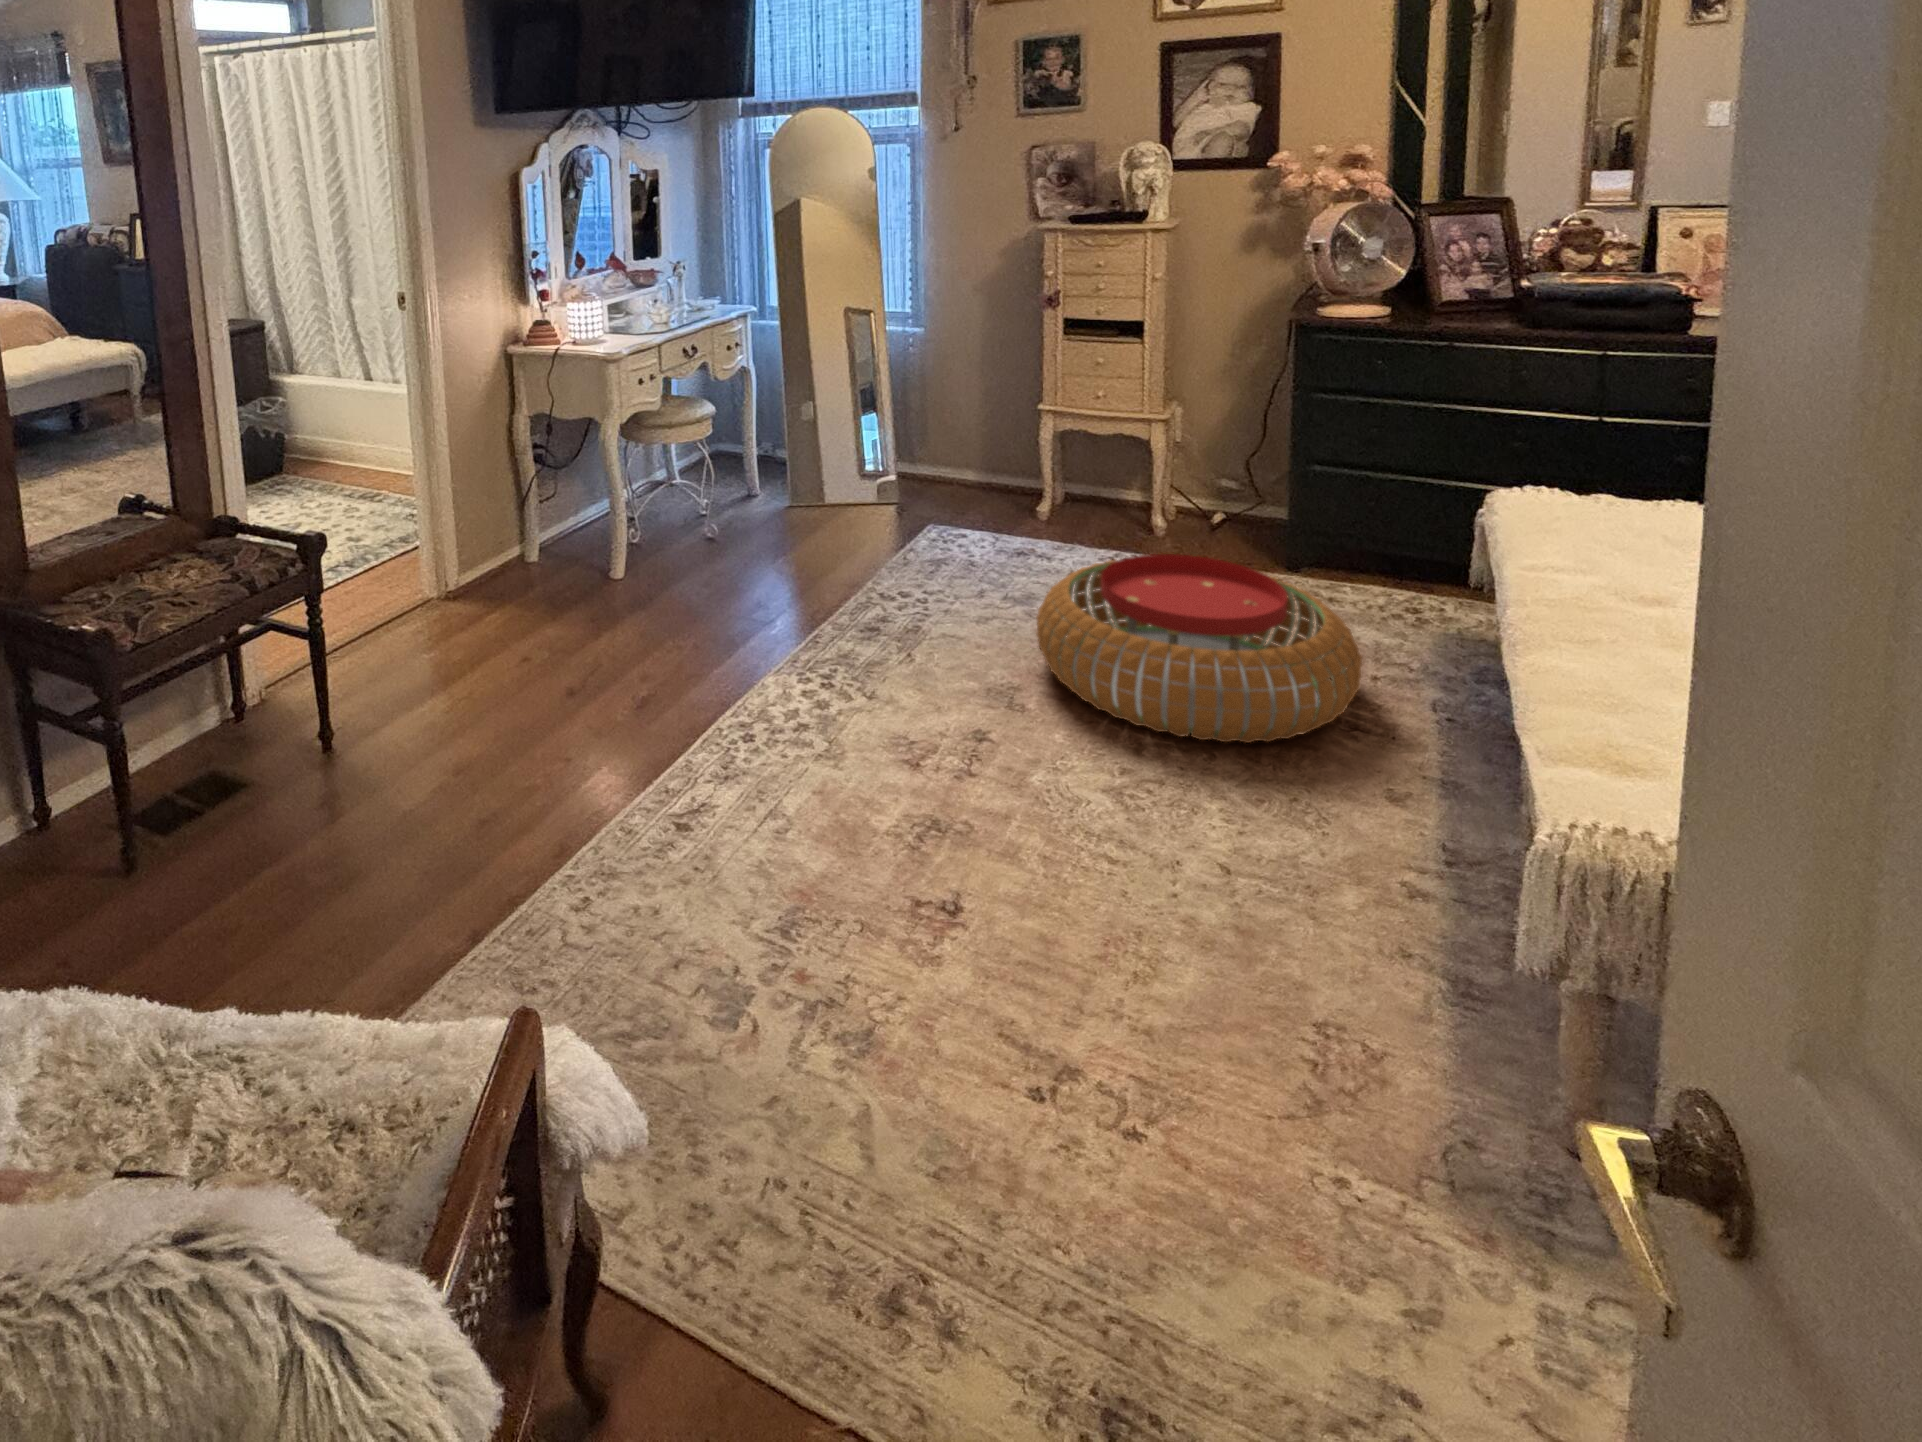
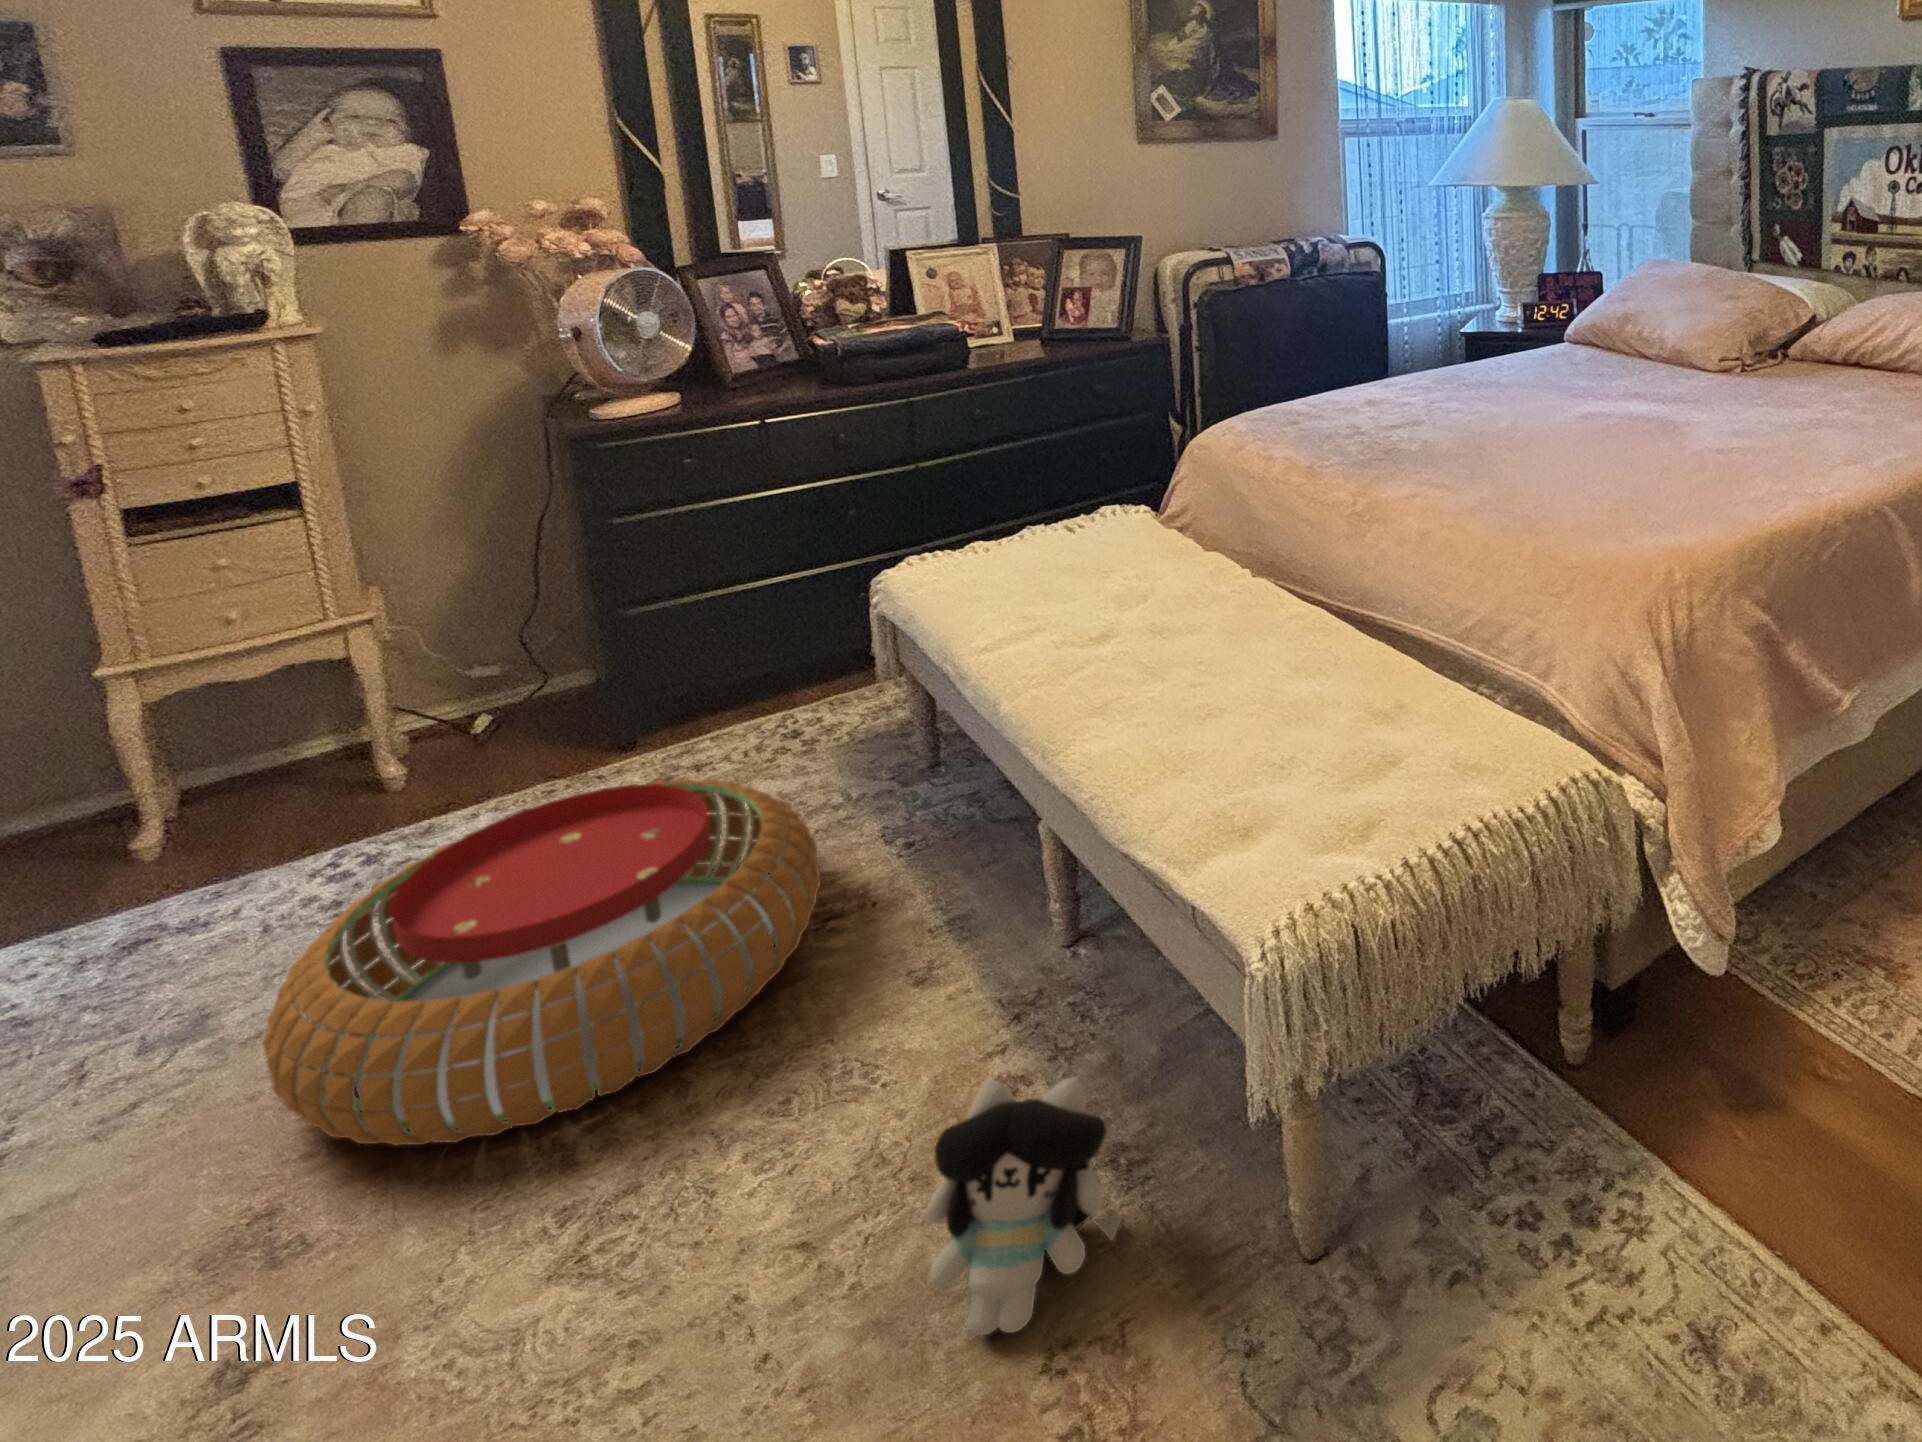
plush toy: none [1274,838,1435,1005] -> present [926,1077,1122,1335]

